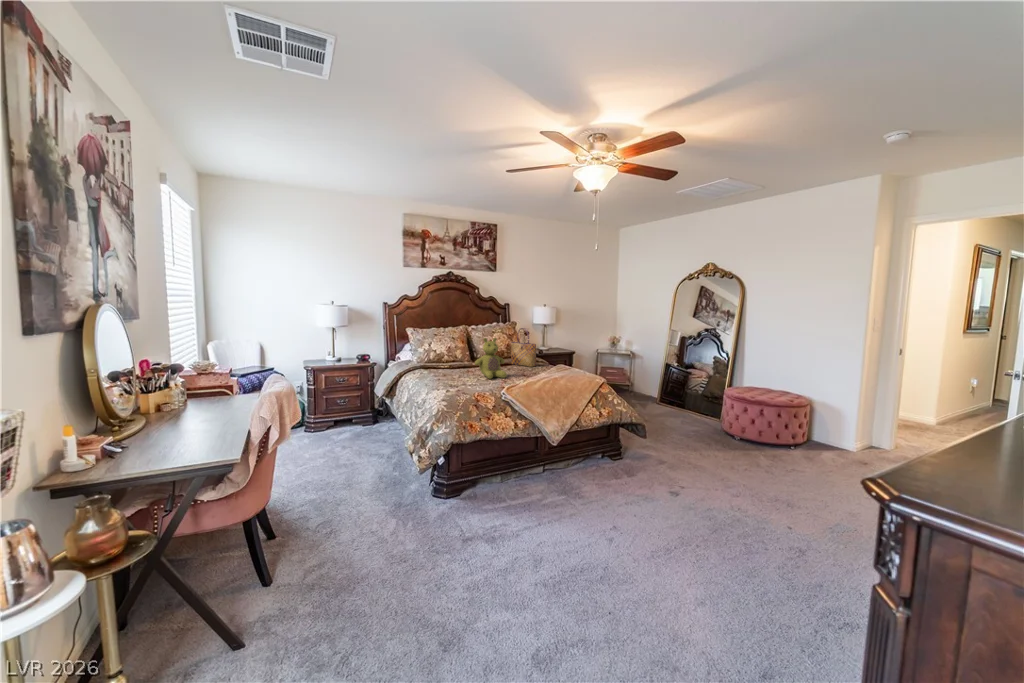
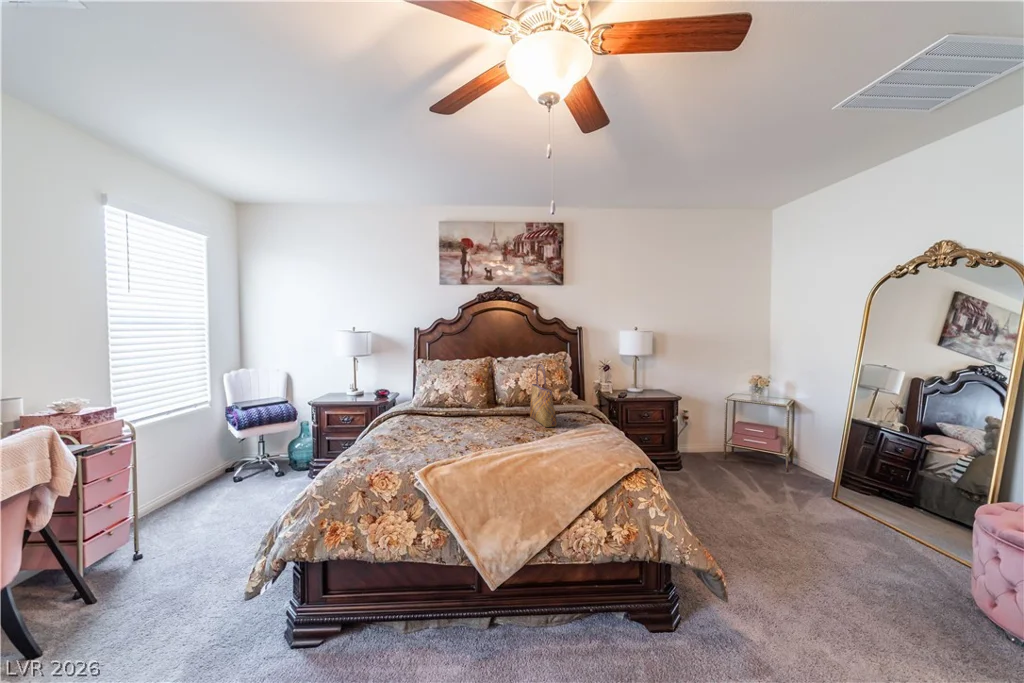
stuffed bear: present [475,338,507,379] -> none [404,382,457,454]

